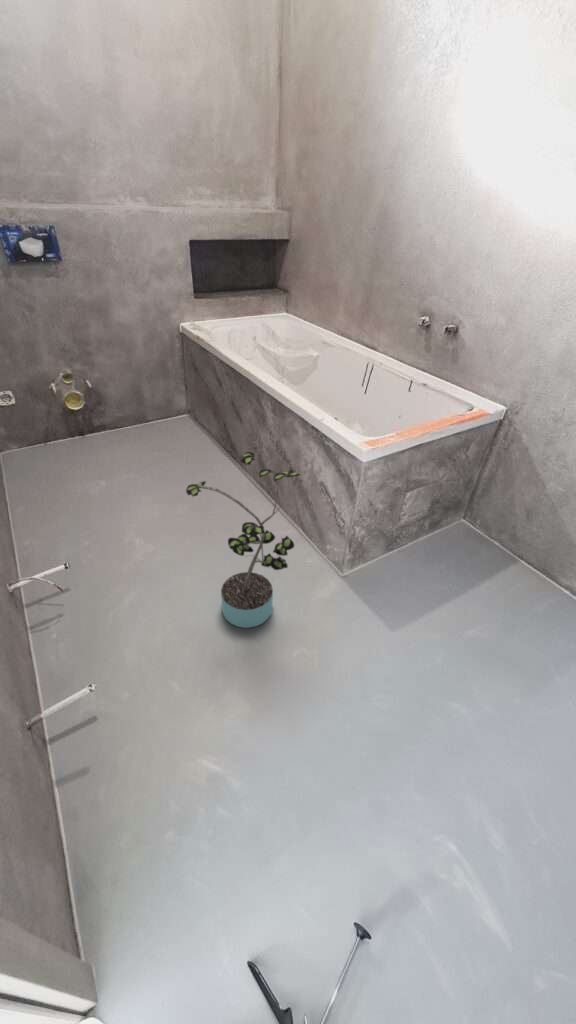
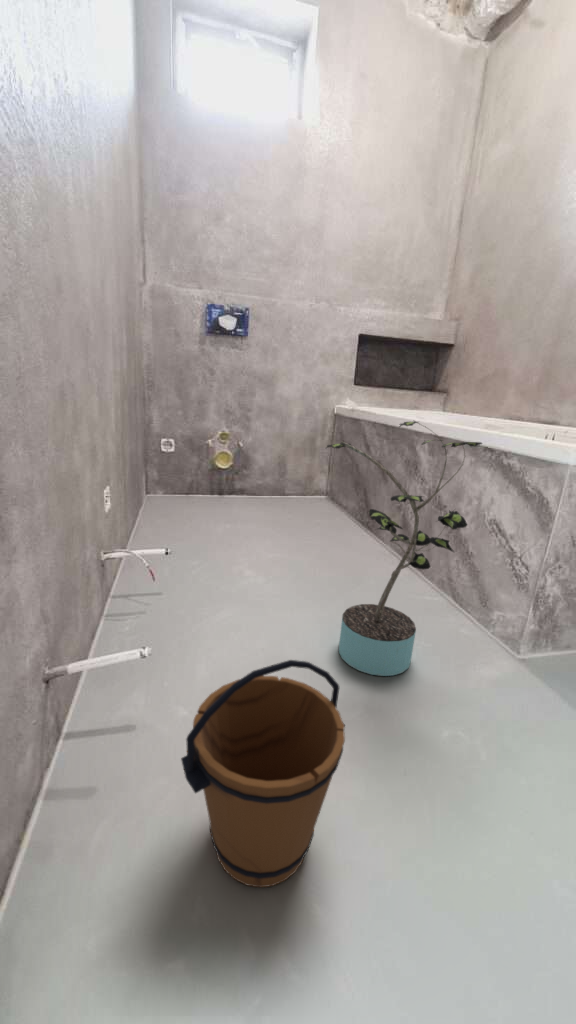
bucket: none [146,687,234,793] -> present [181,660,345,887]

